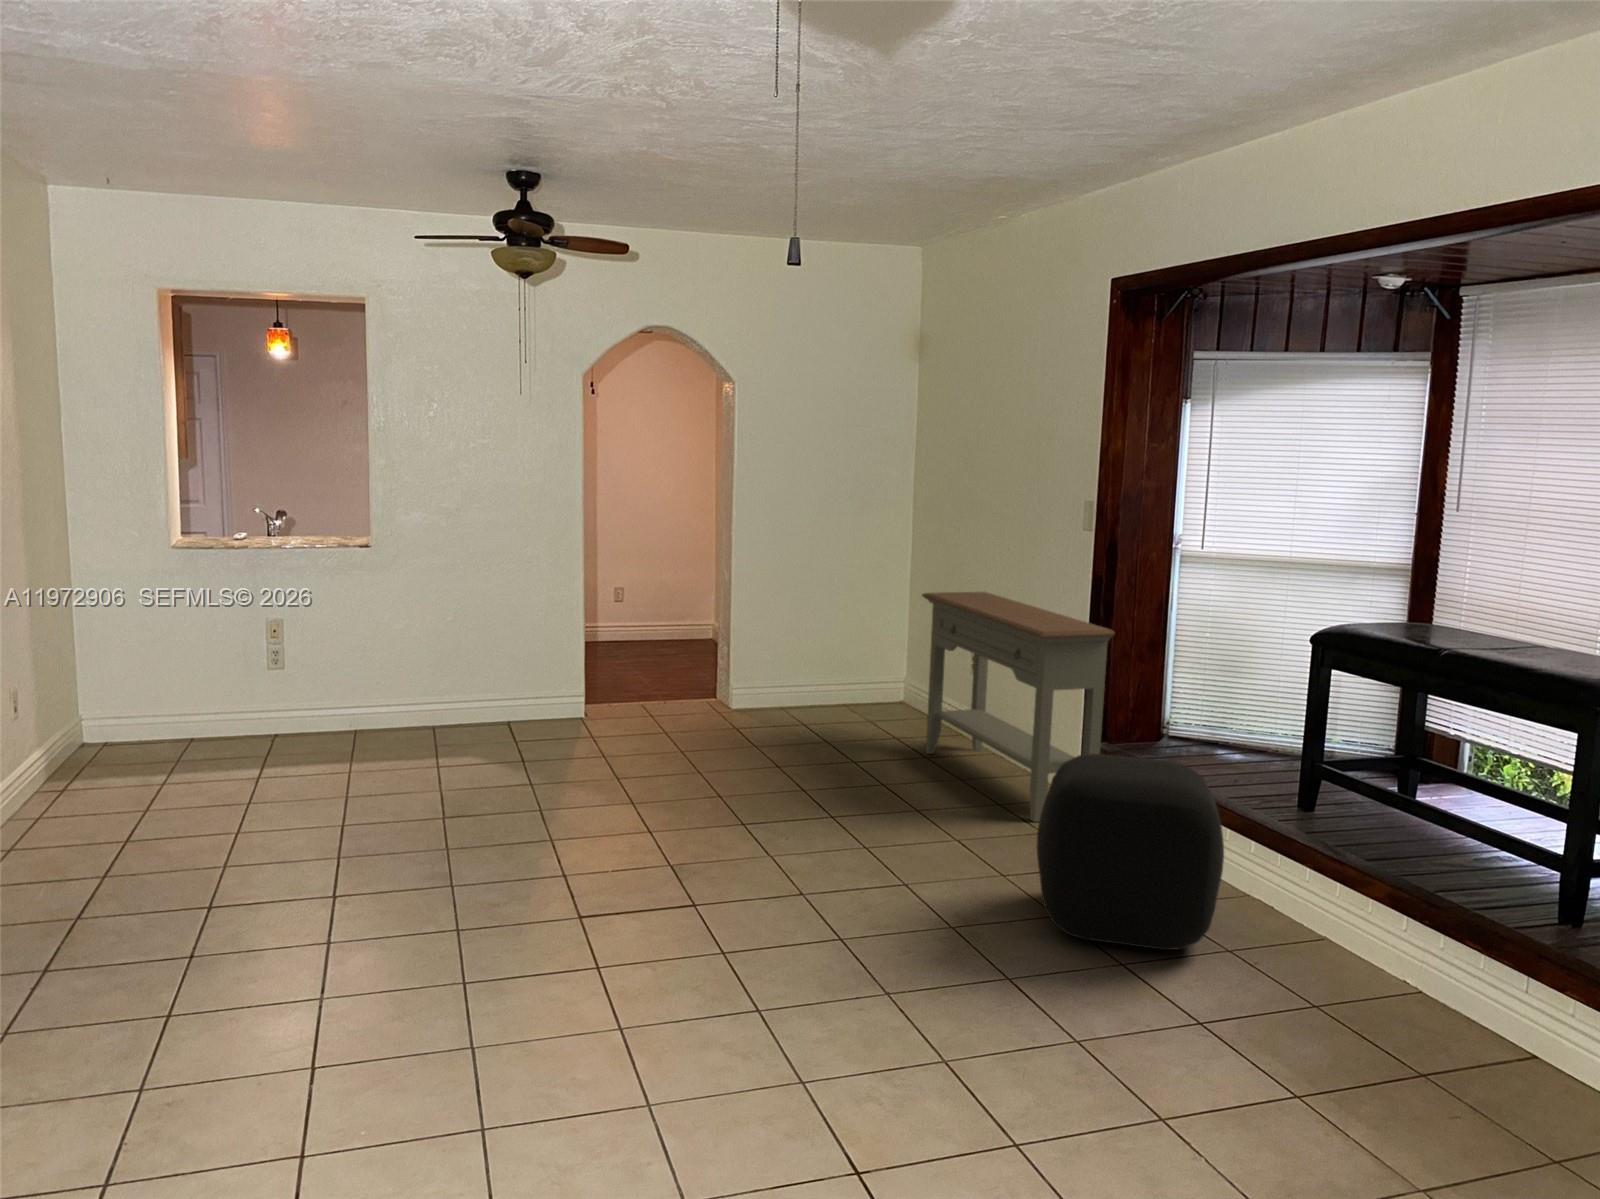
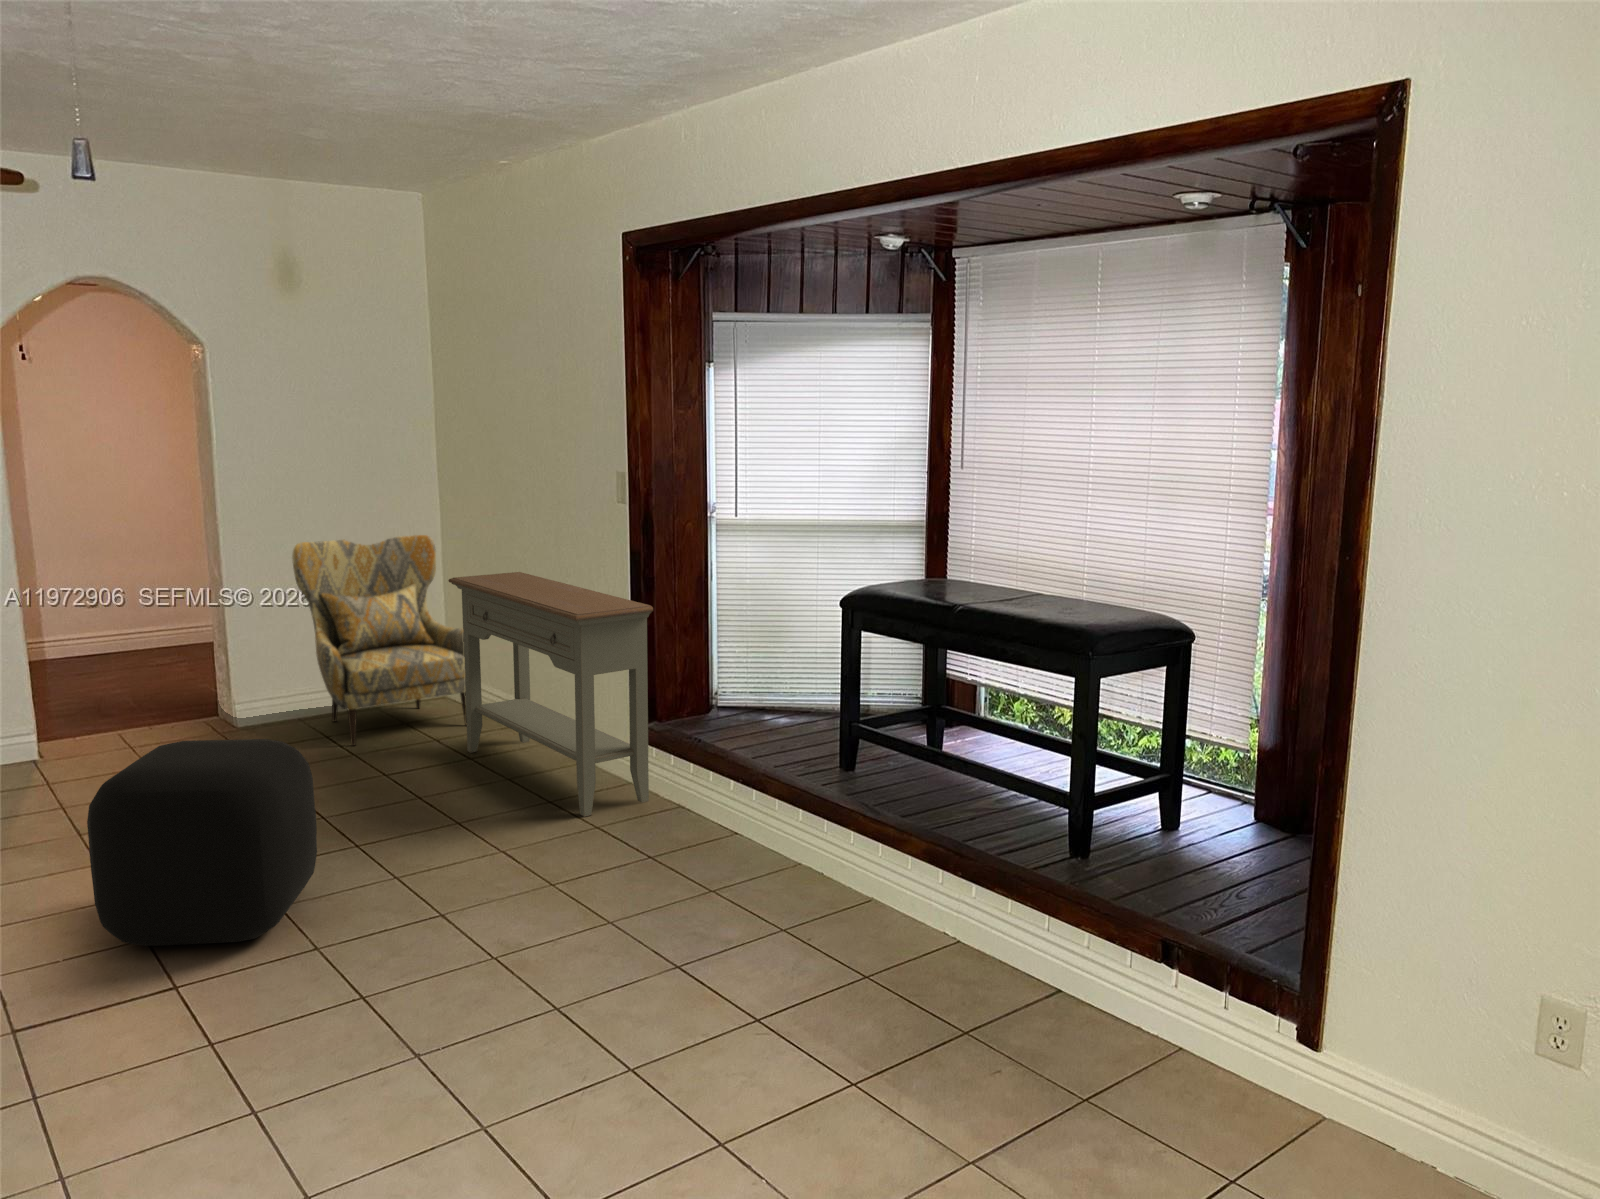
armchair: none [788,554,939,736] -> present [292,535,466,746]
ottoman: present [1037,754,1224,950] -> present [87,739,317,946]

